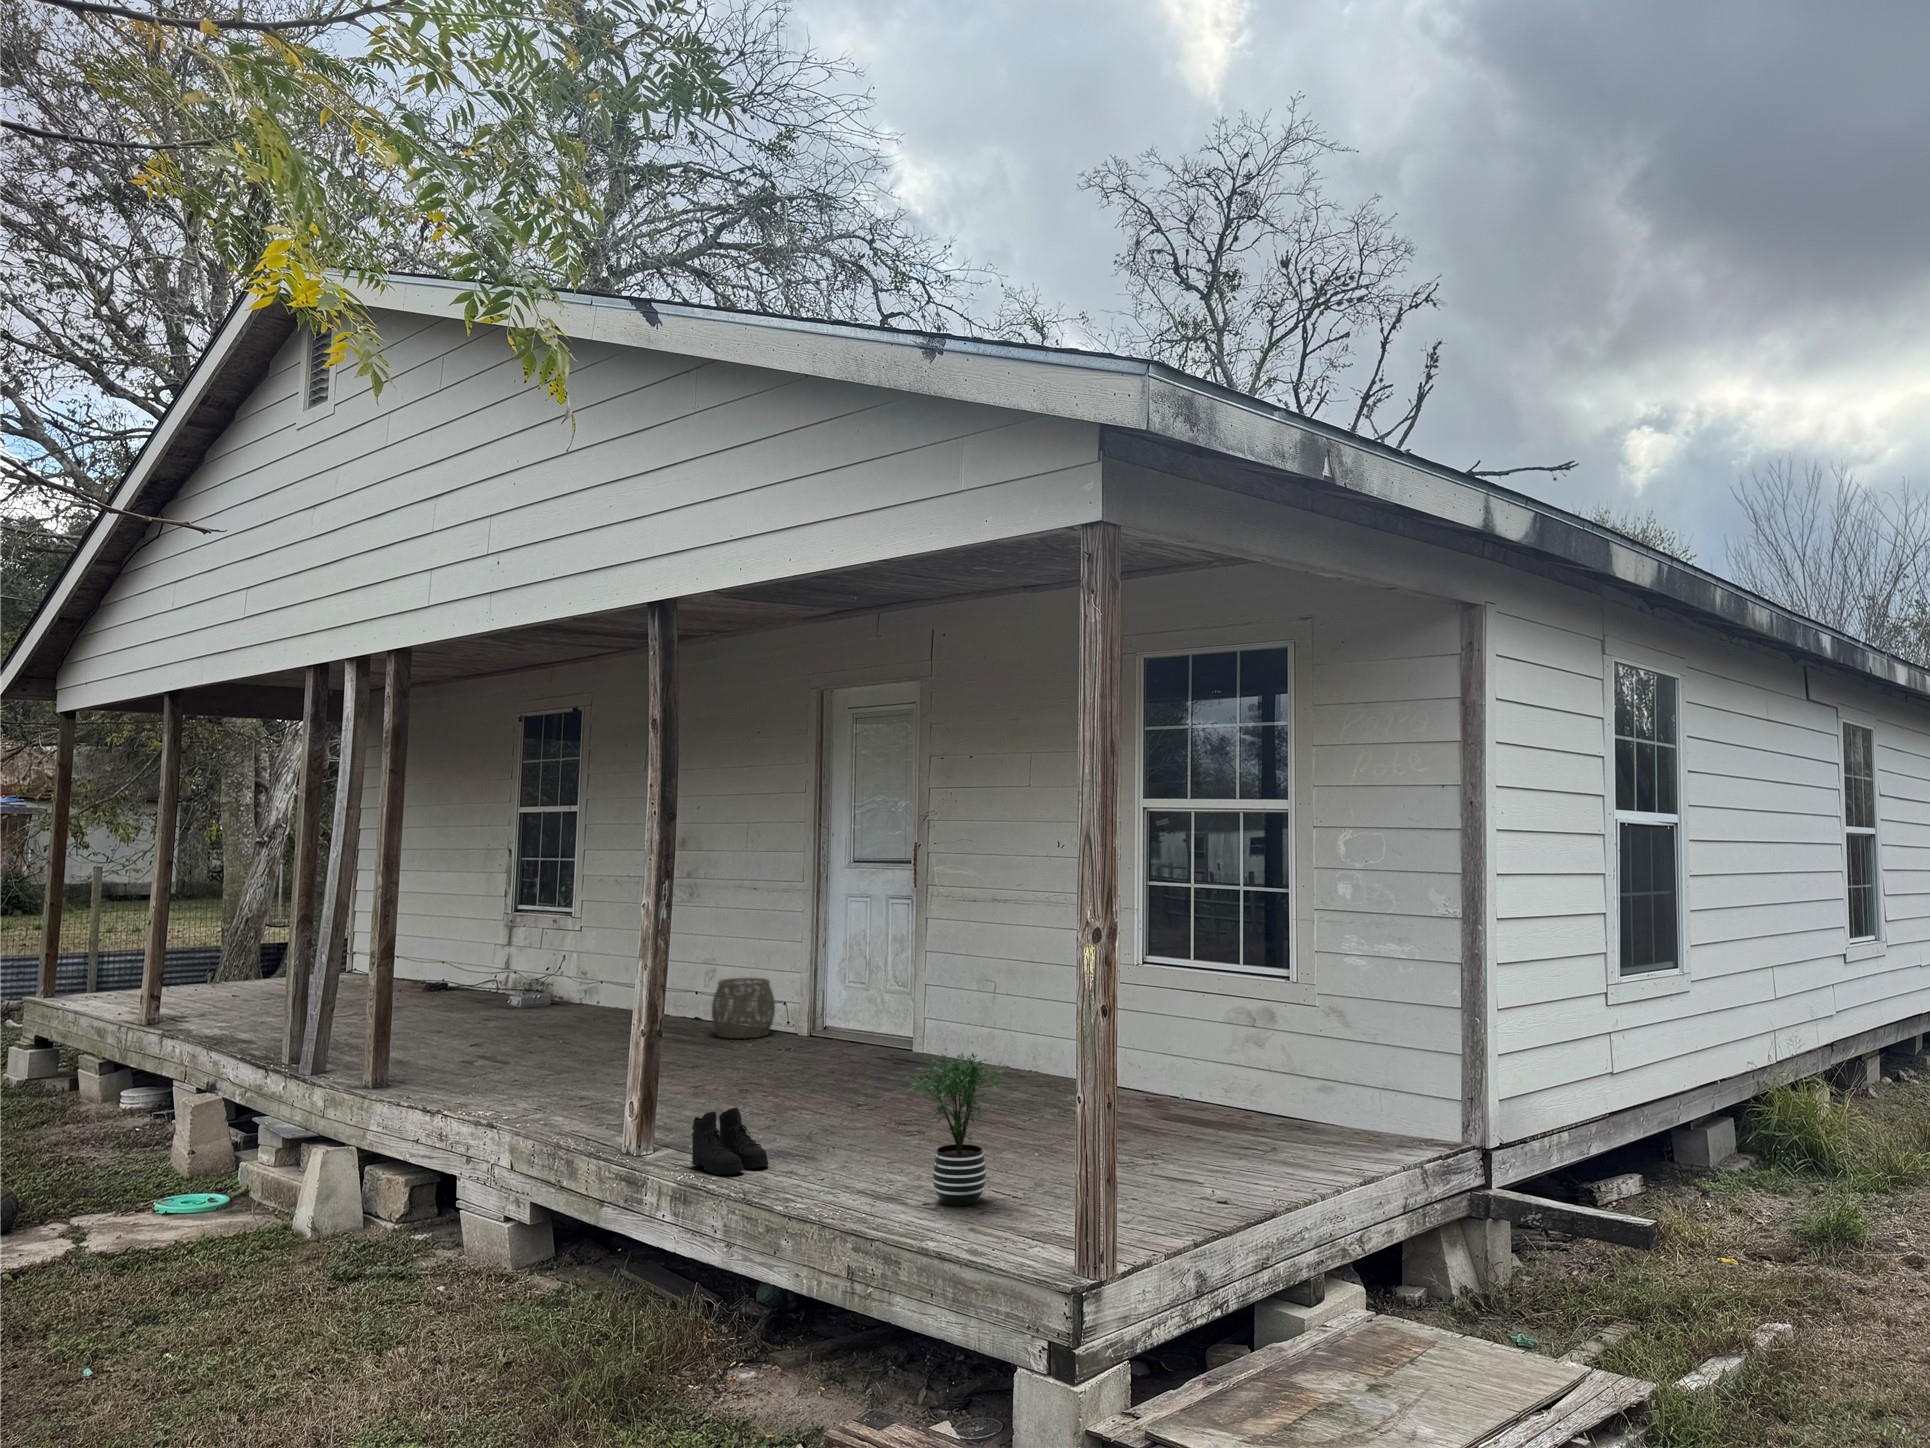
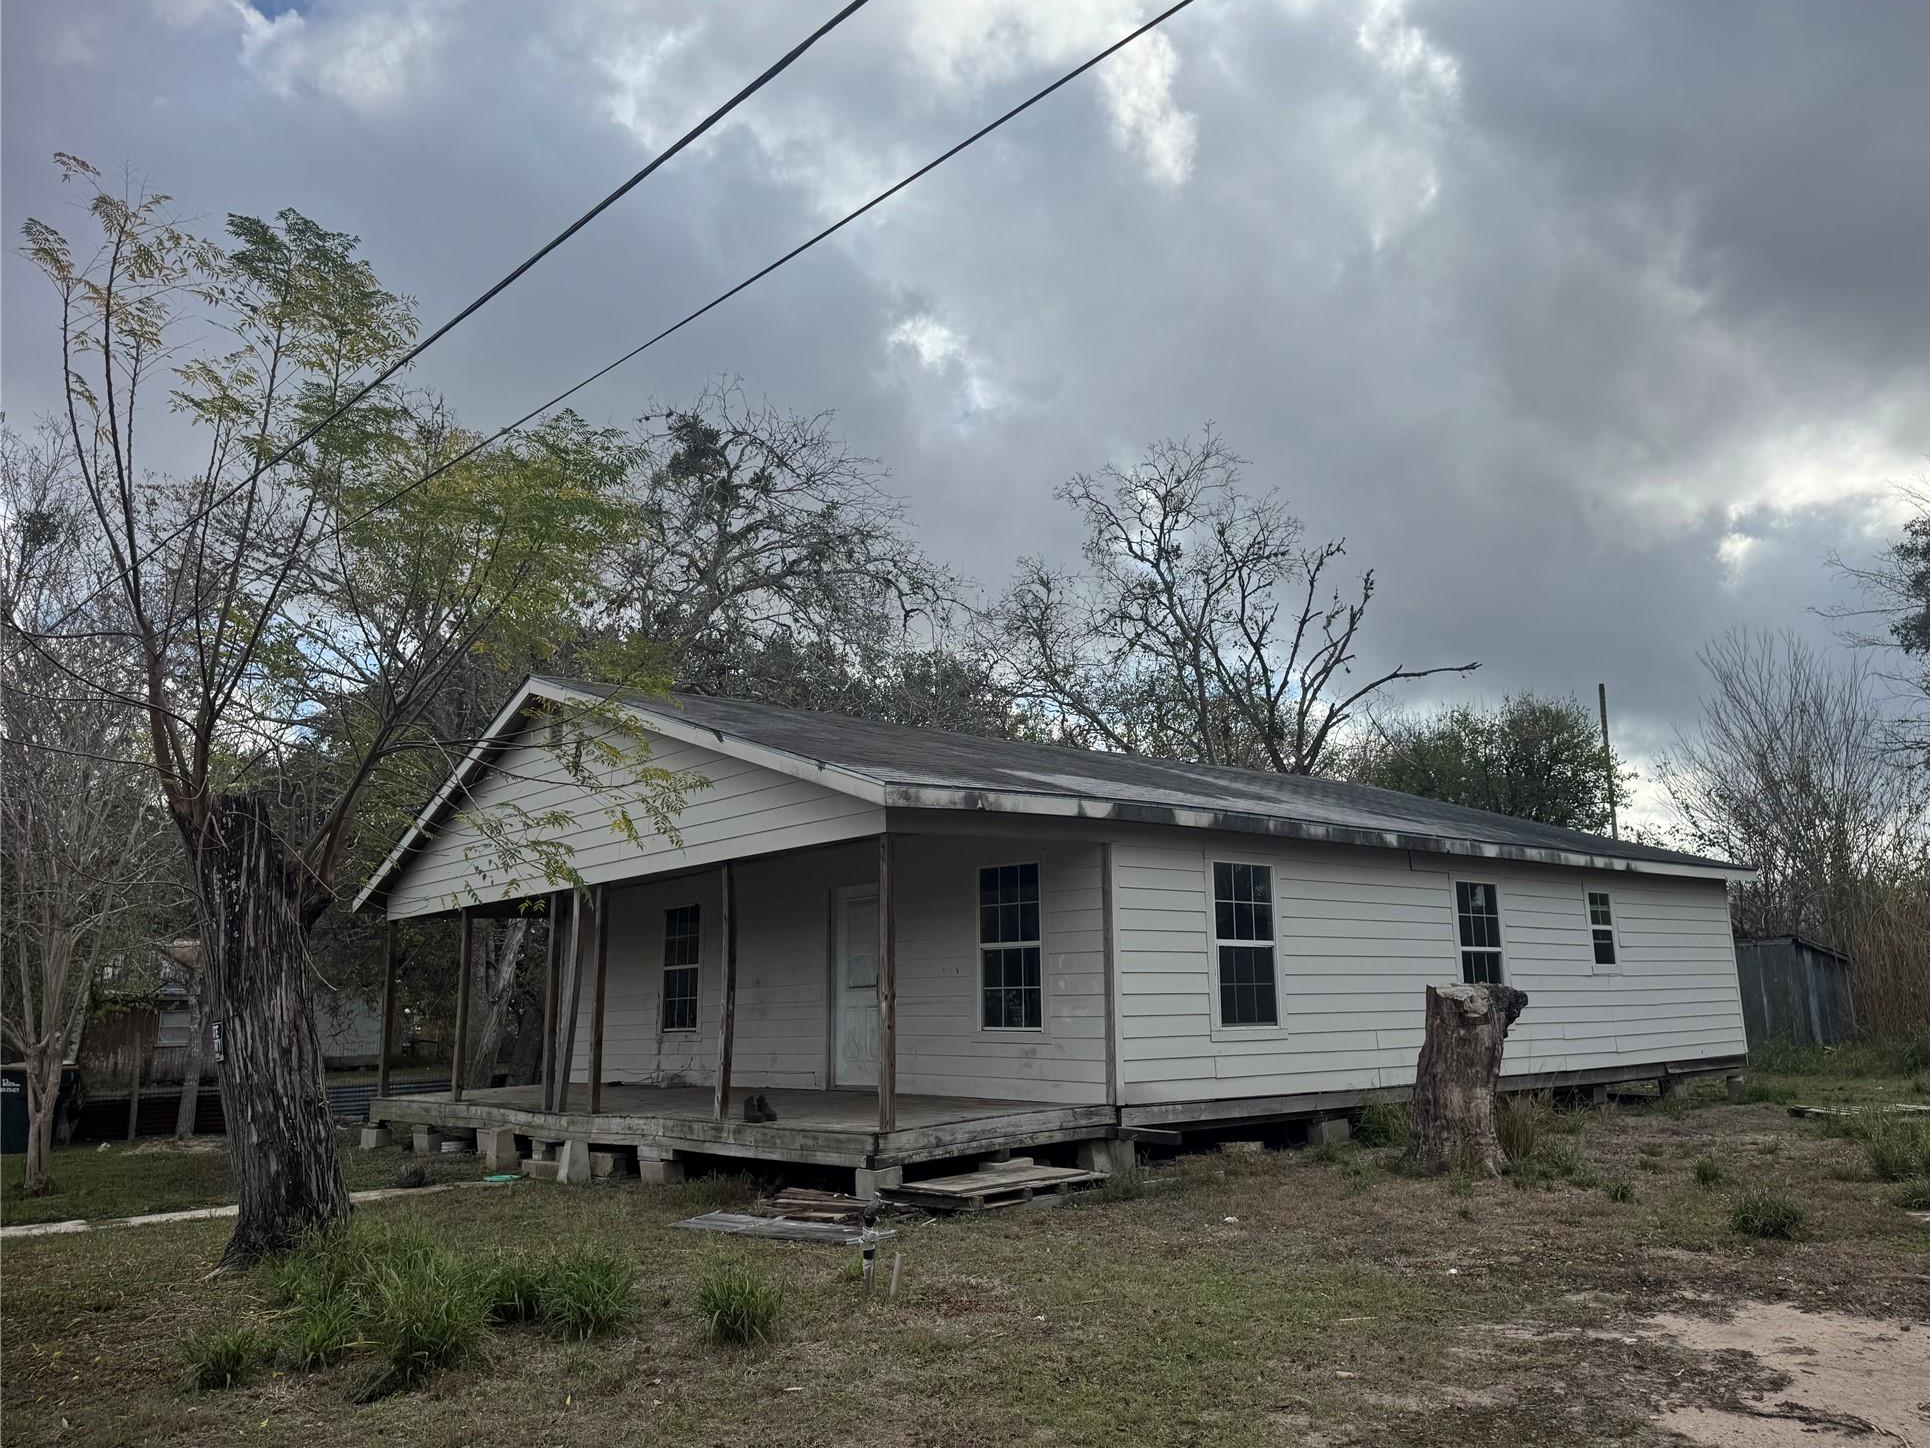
woven basket: present [712,978,775,1039] -> none [773,1057,809,1091]
potted plant: present [905,1053,1005,1206] -> none [828,1058,874,1124]

